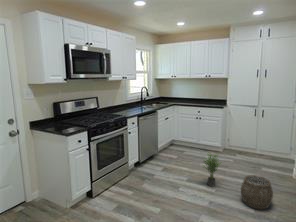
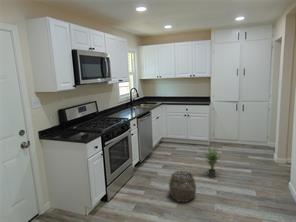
woven basket: present [241,175,273,209] -> present [169,171,196,202]

